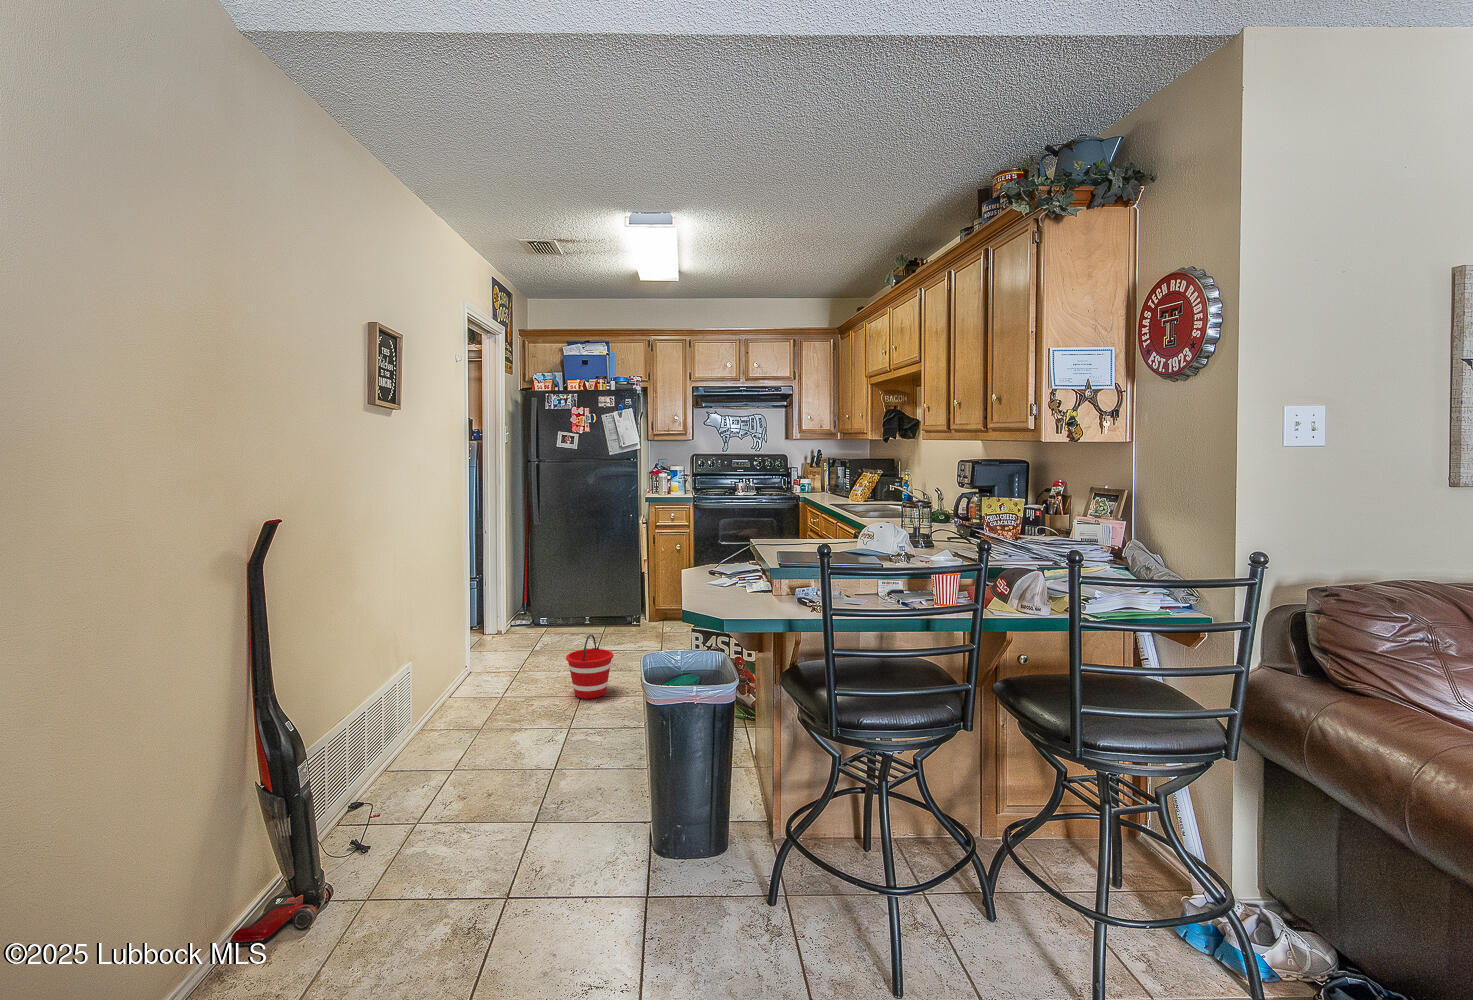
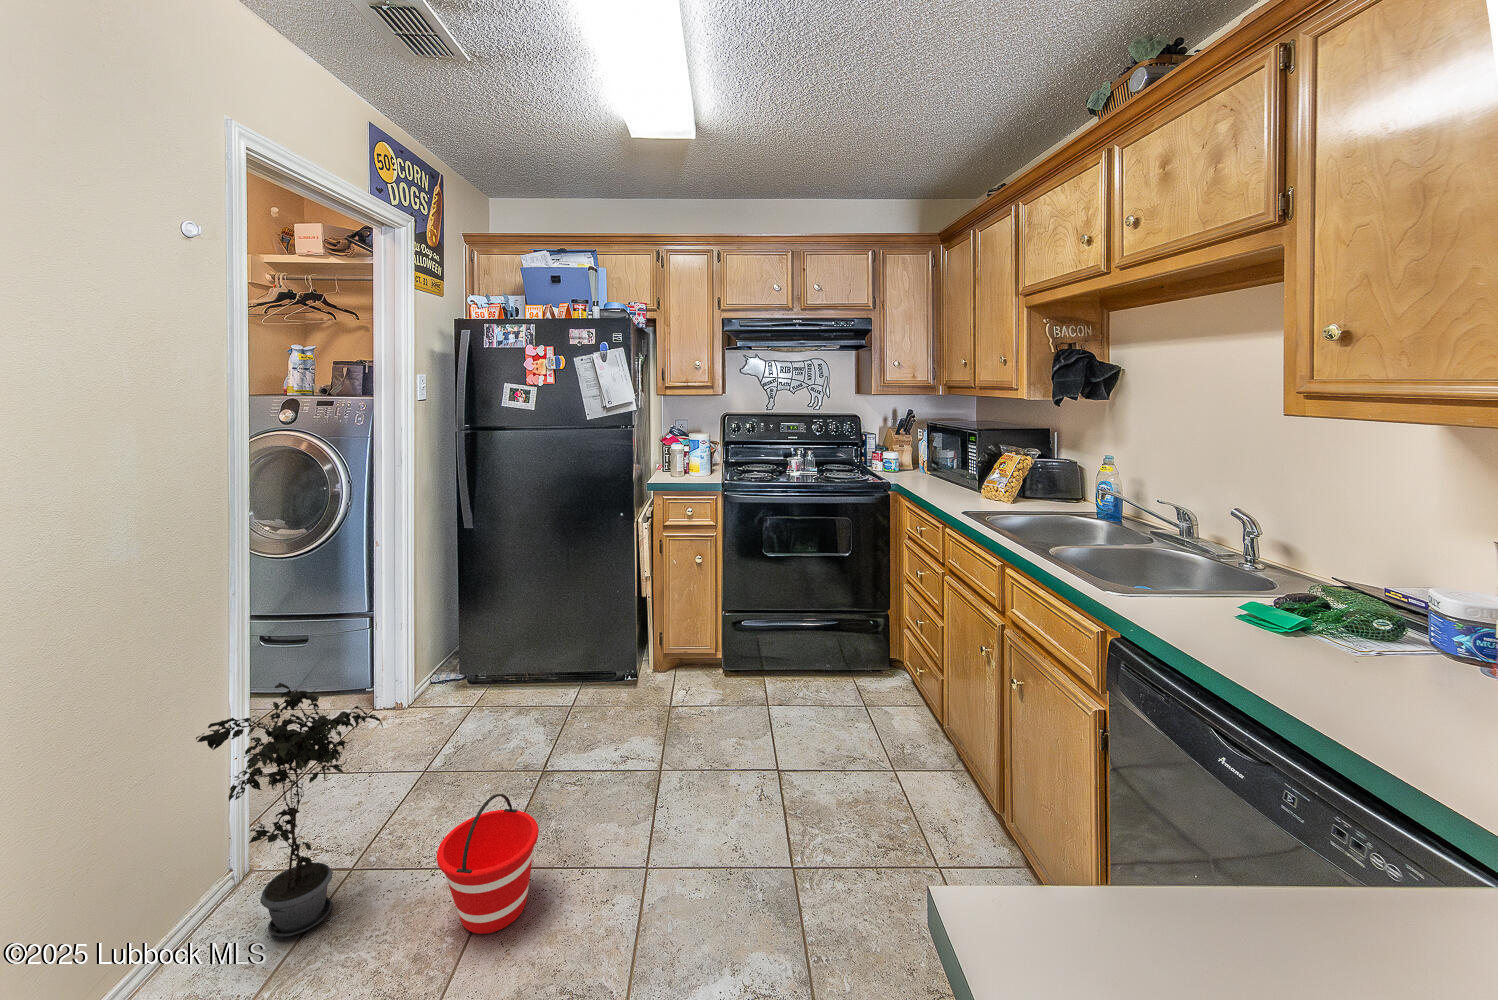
potted plant: none [452,576,537,700] -> present [196,683,383,937]

